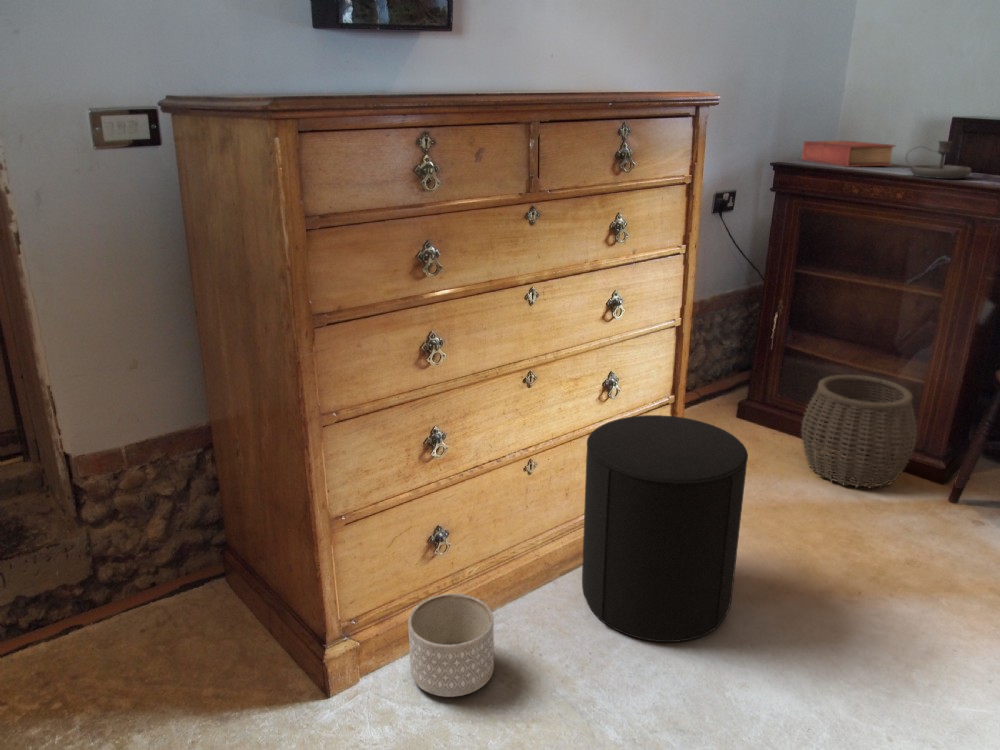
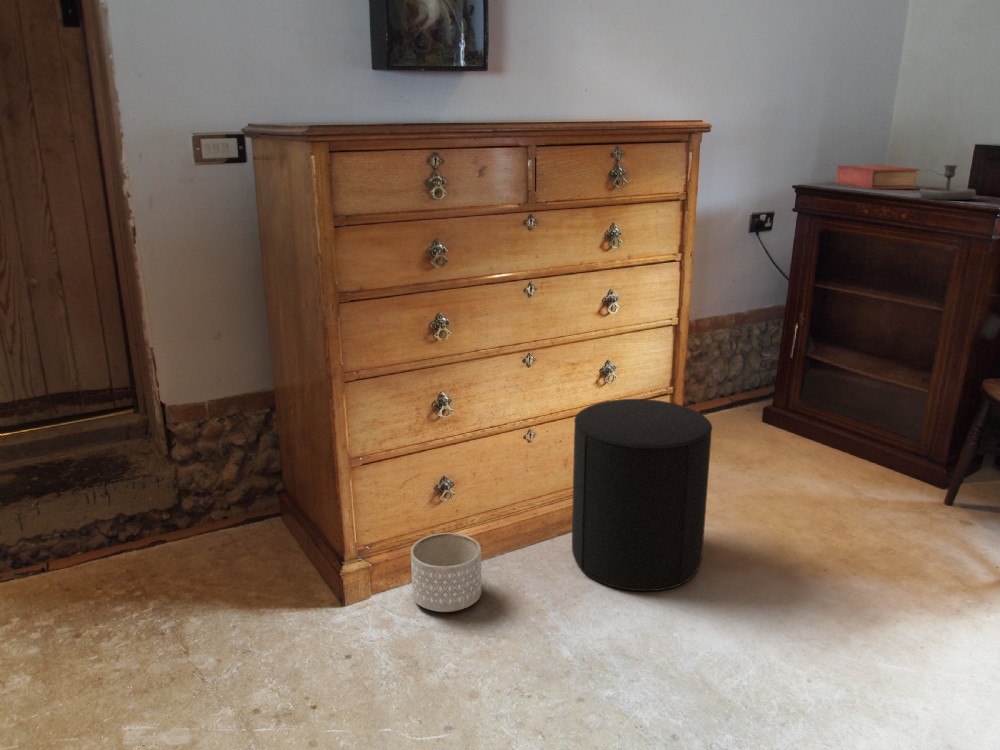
woven basket: present [802,375,917,488] -> none [811,383,921,489]

